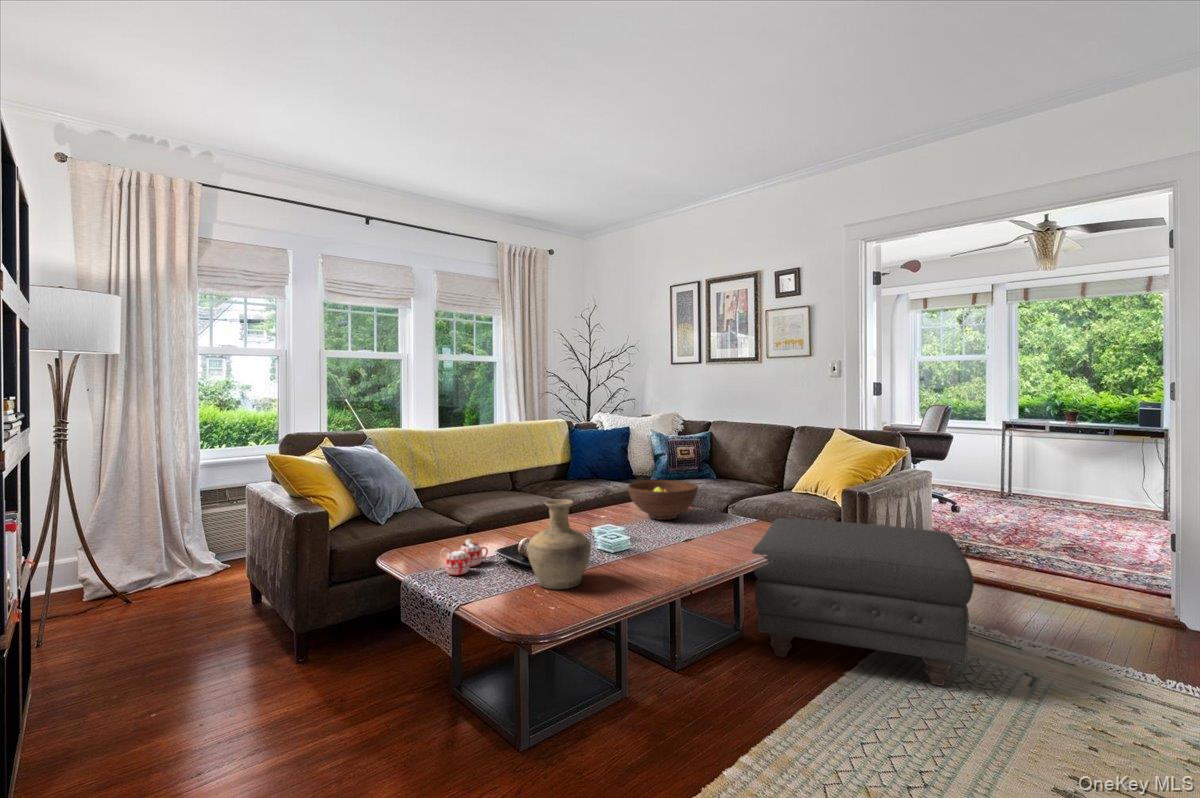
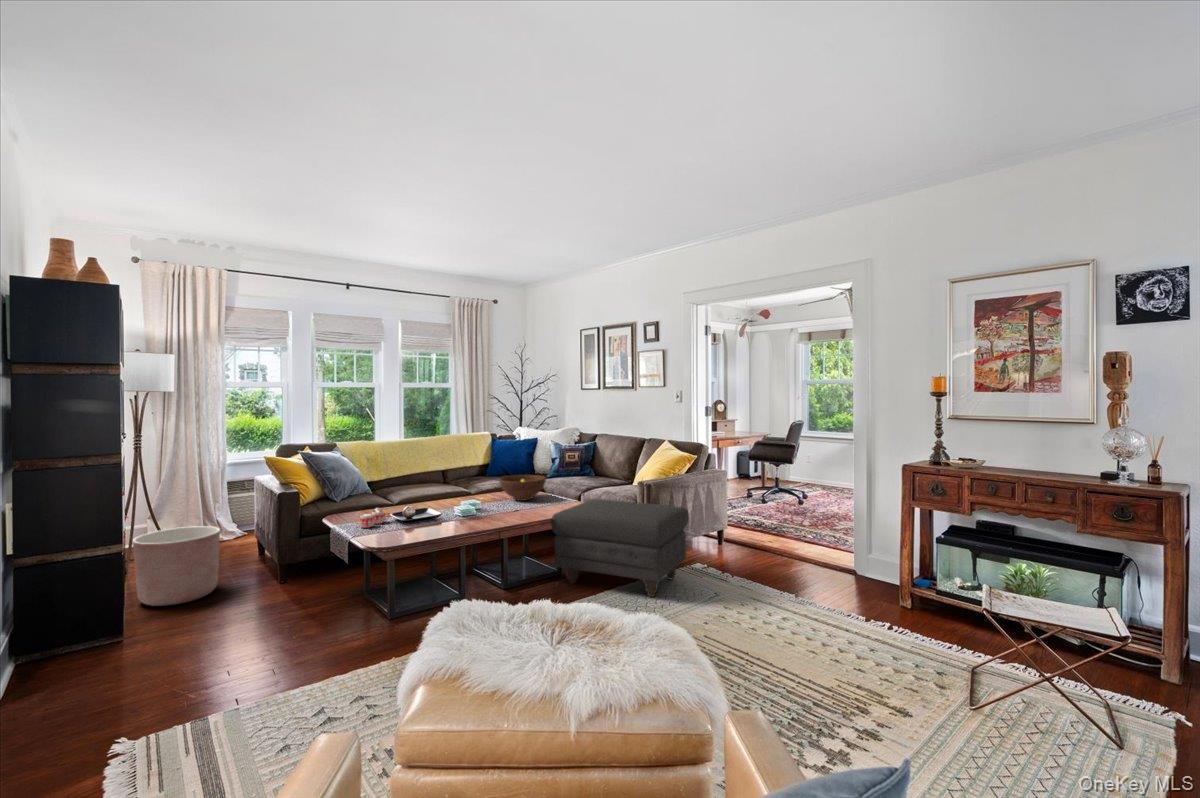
vase: present [527,499,591,589] -> none [401,484,439,534]
planter: none [44,570,200,720] -> present [133,526,220,606]

